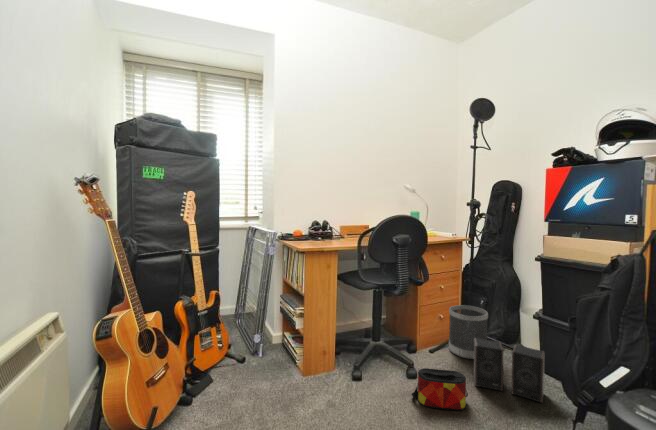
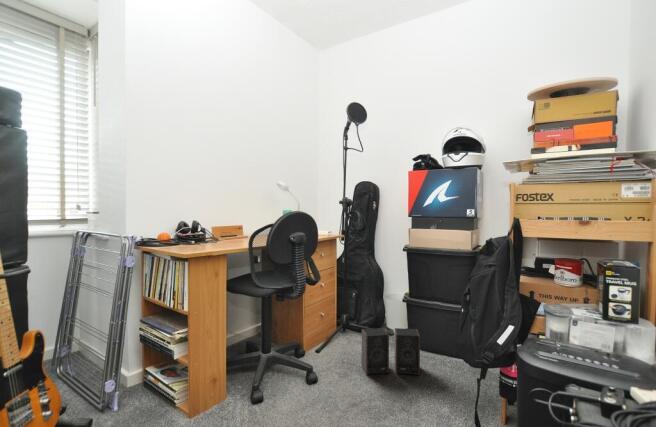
wastebasket: present [449,305,488,359] -> none [331,299,365,350]
bag: present [411,368,468,411] -> none [316,365,367,410]

